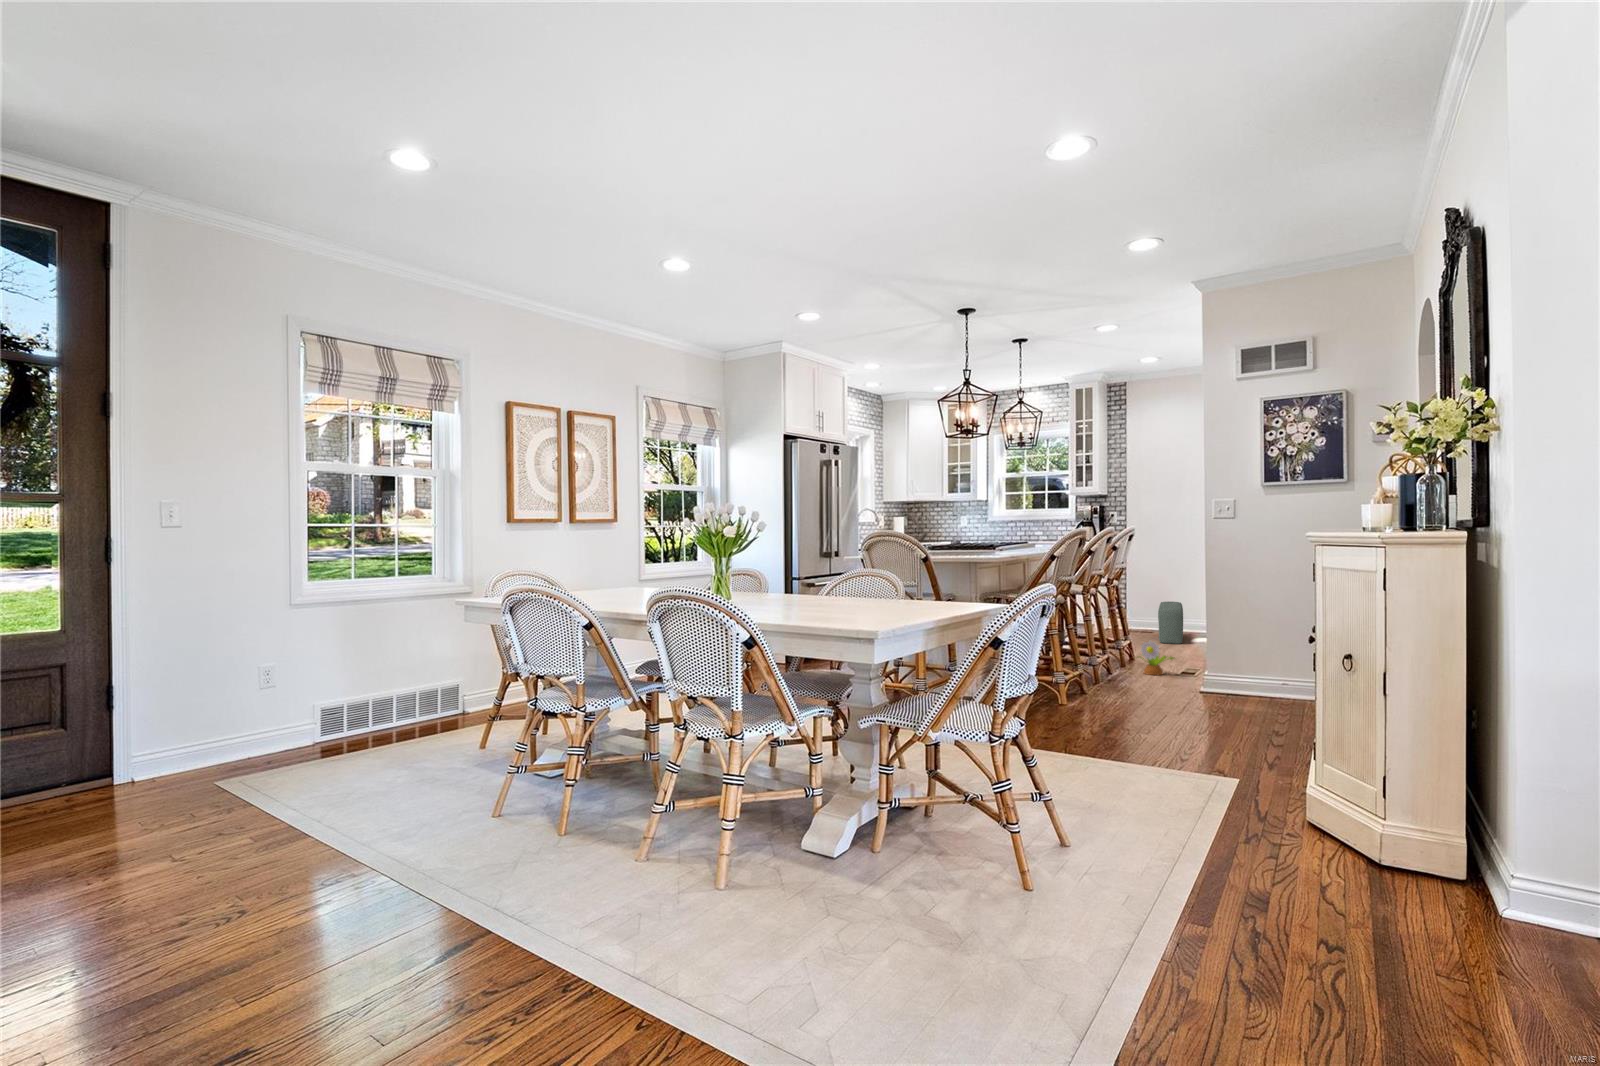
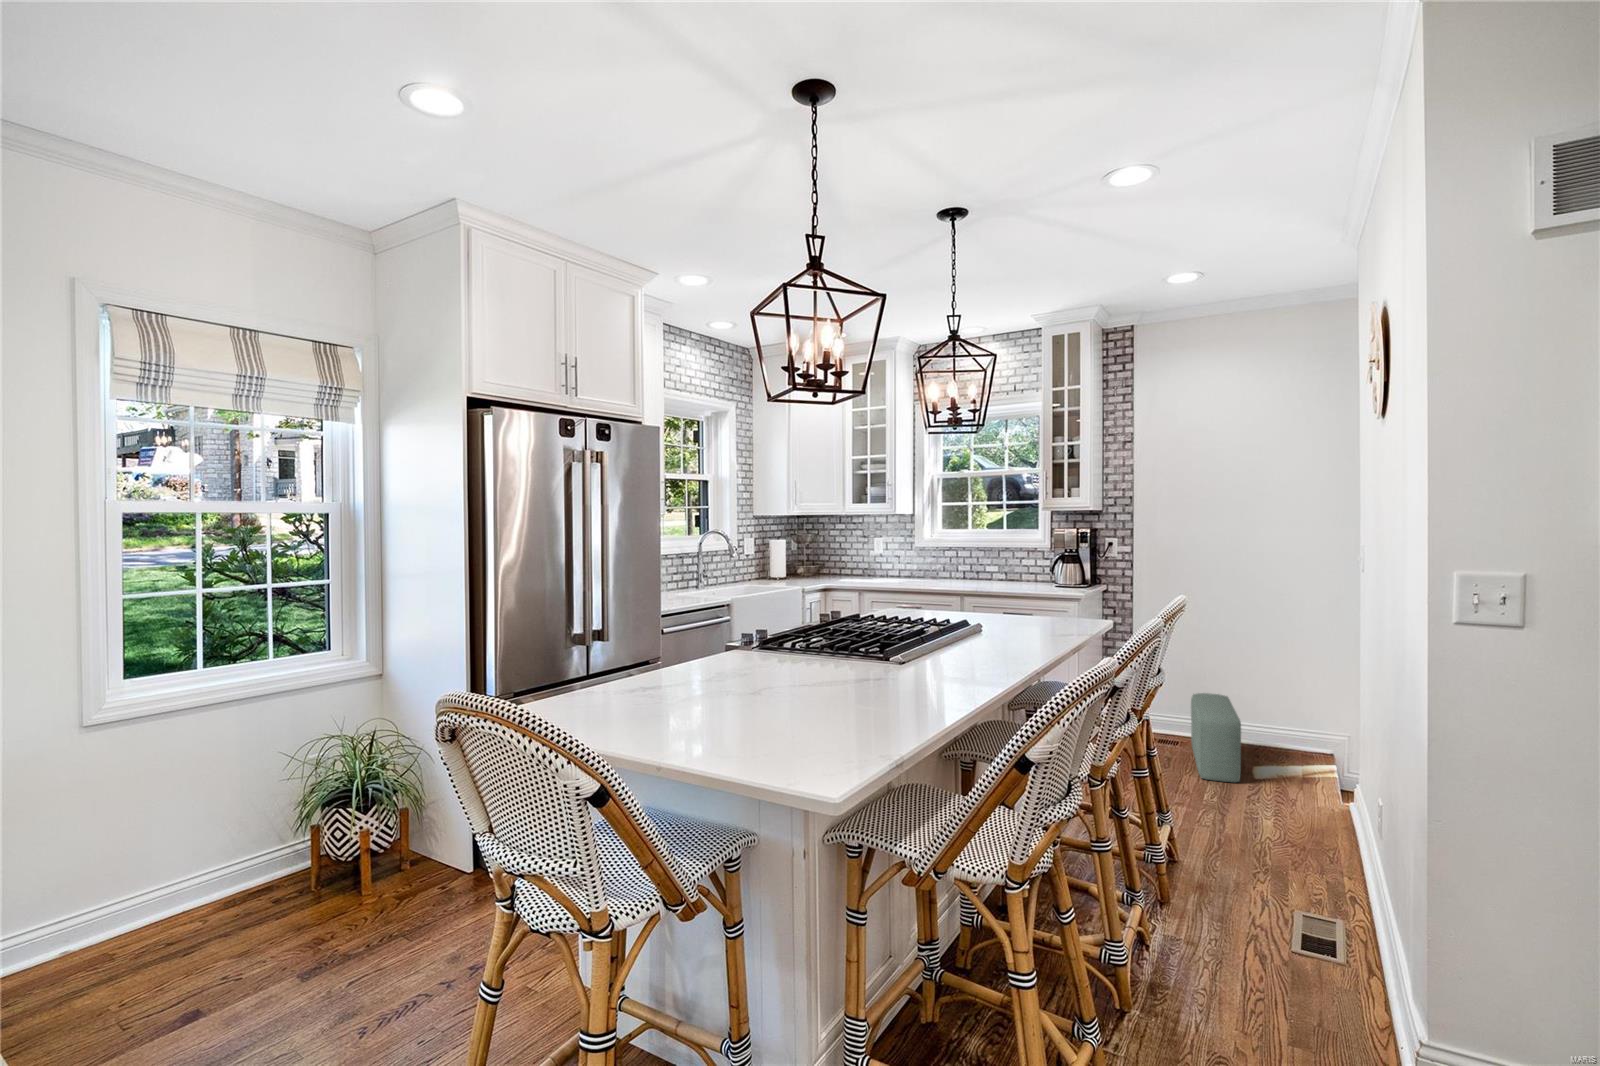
decorative plant: present [1140,641,1174,675] -> none [1191,864,1290,945]

